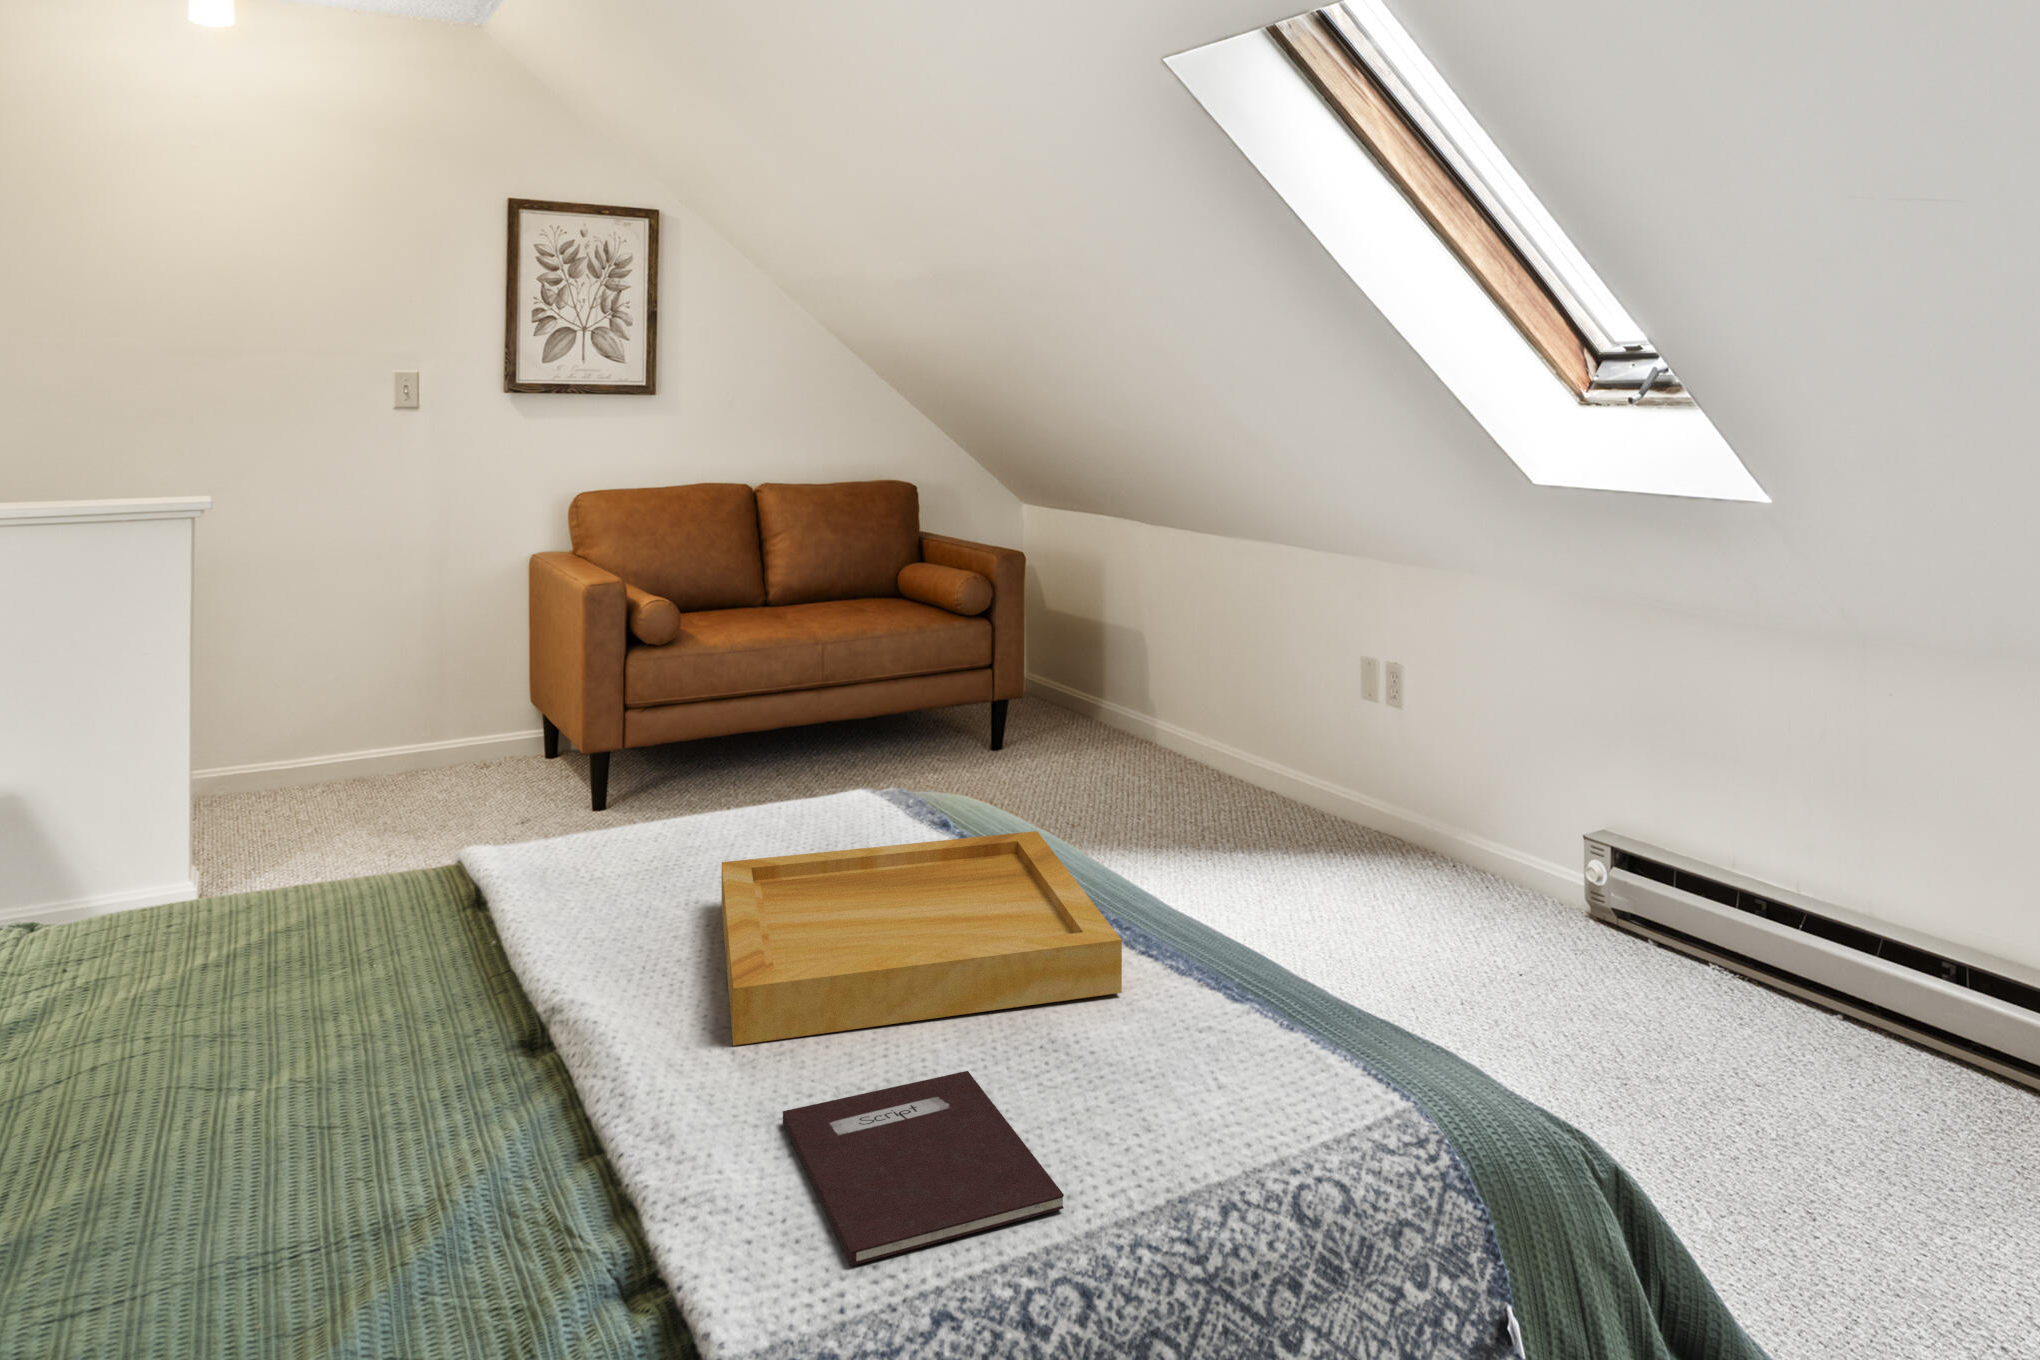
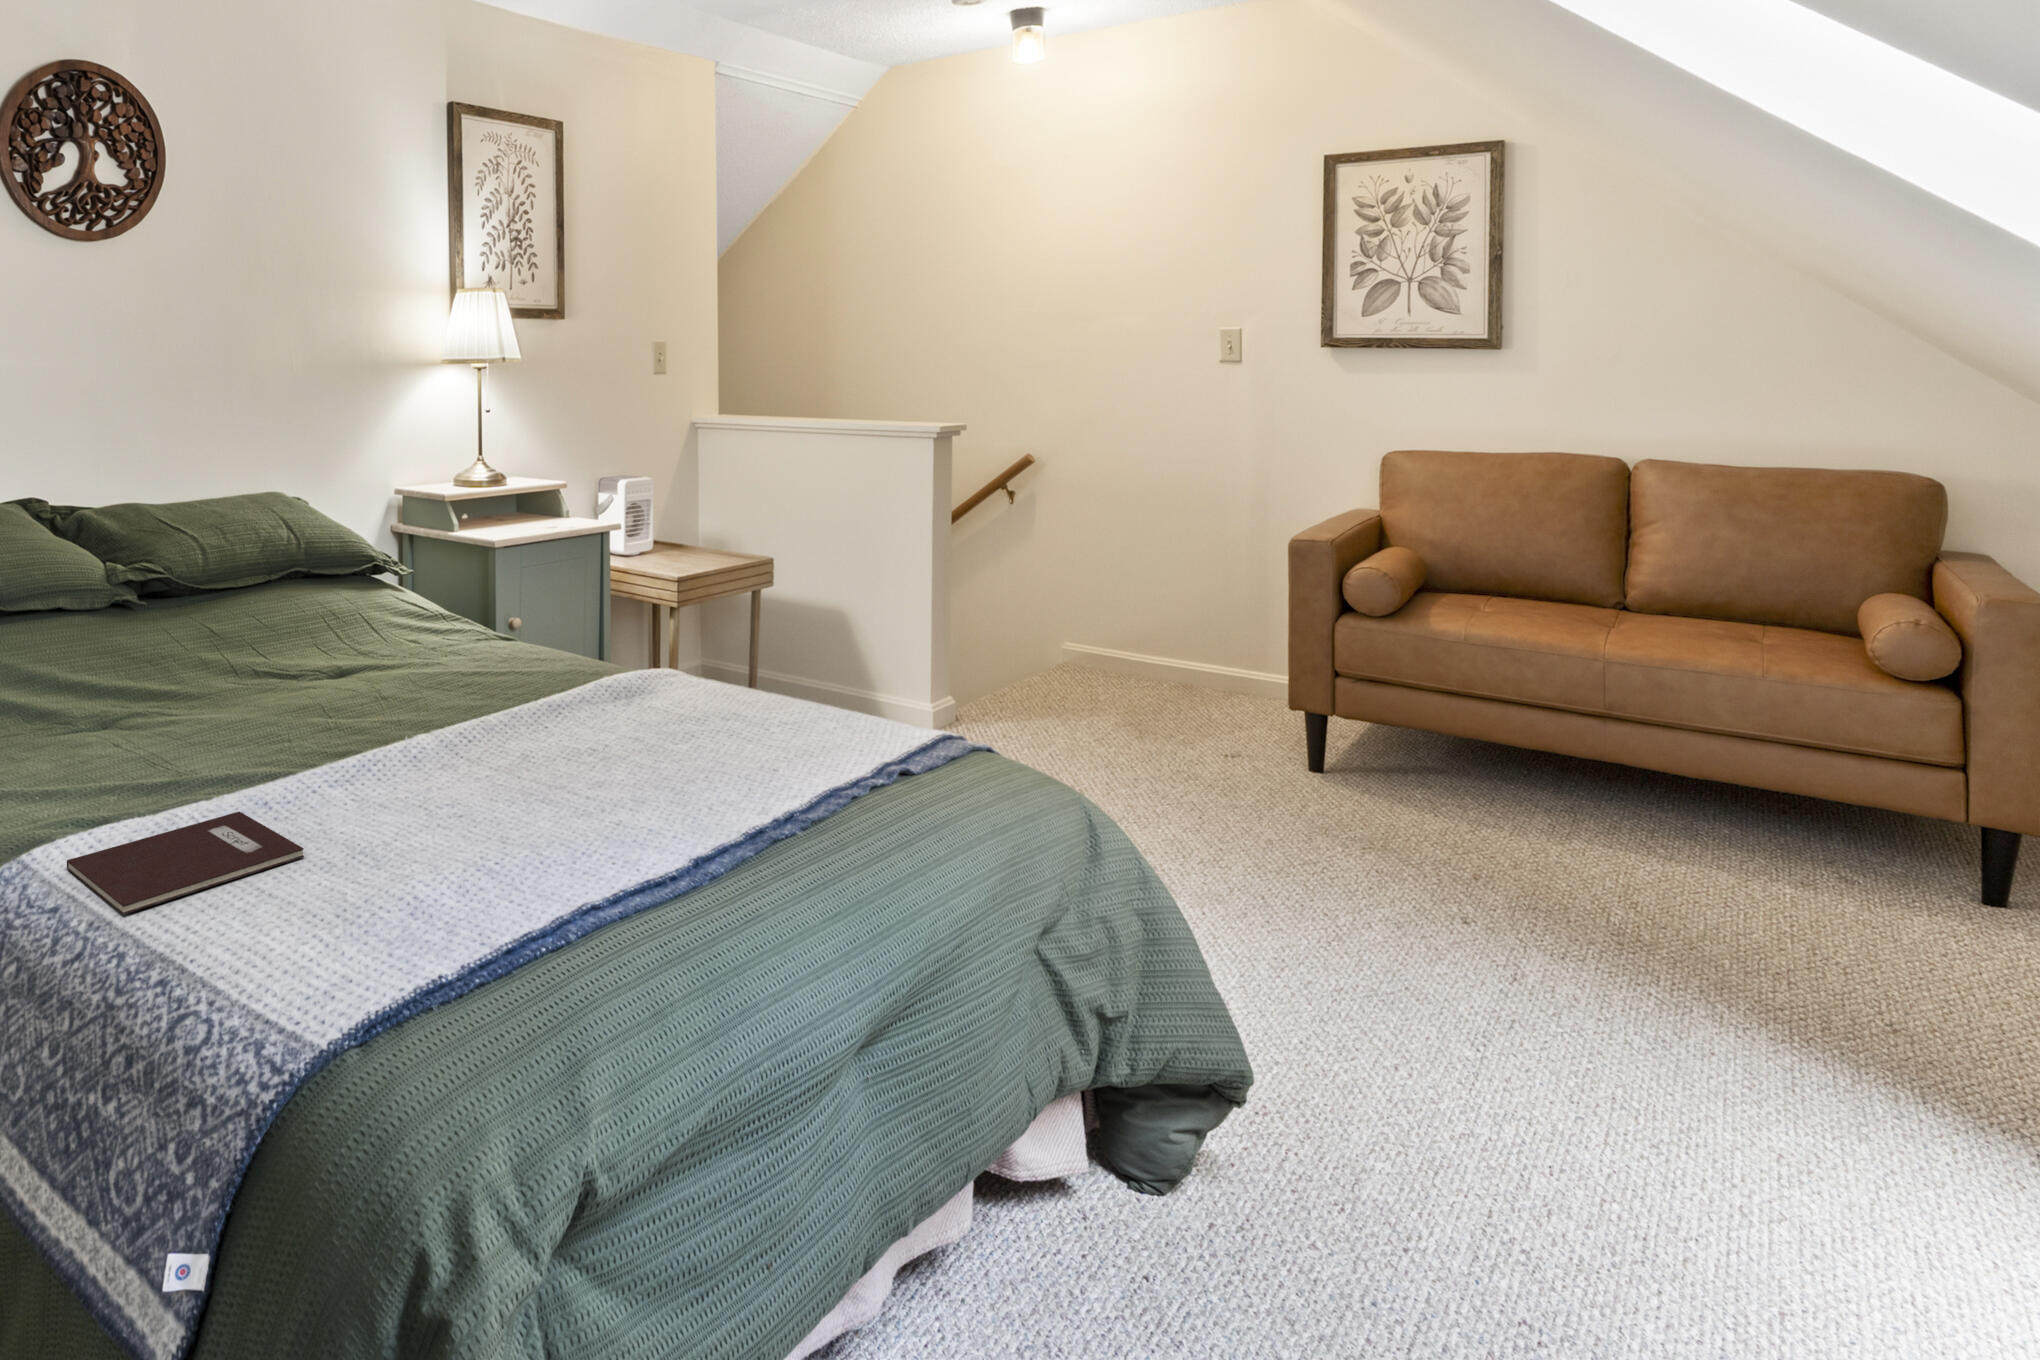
tray: present [721,831,1122,1046] -> none [342,701,730,881]

